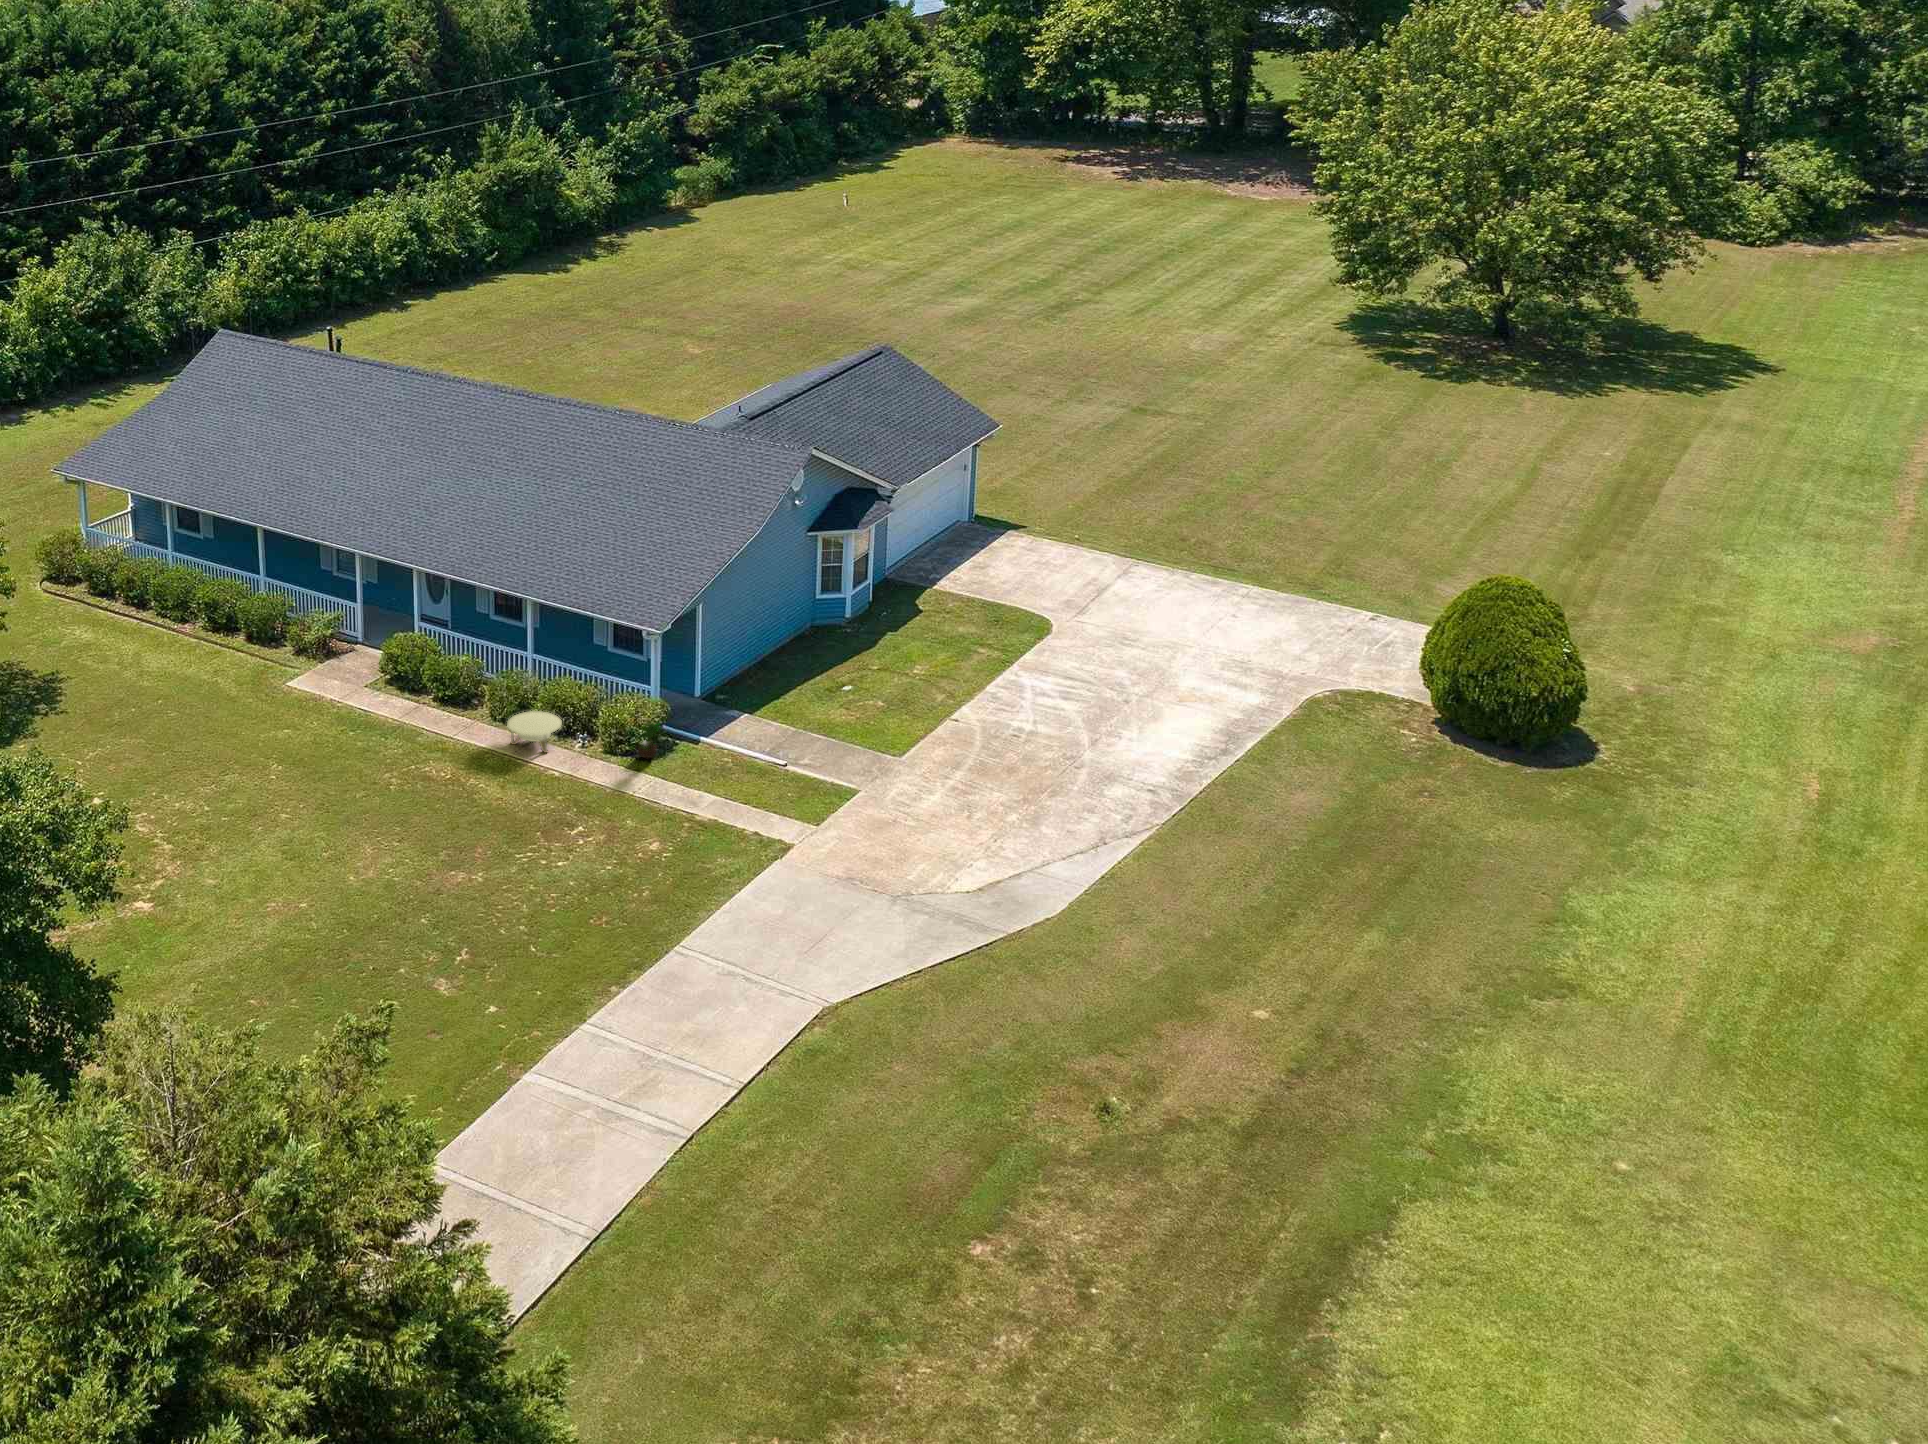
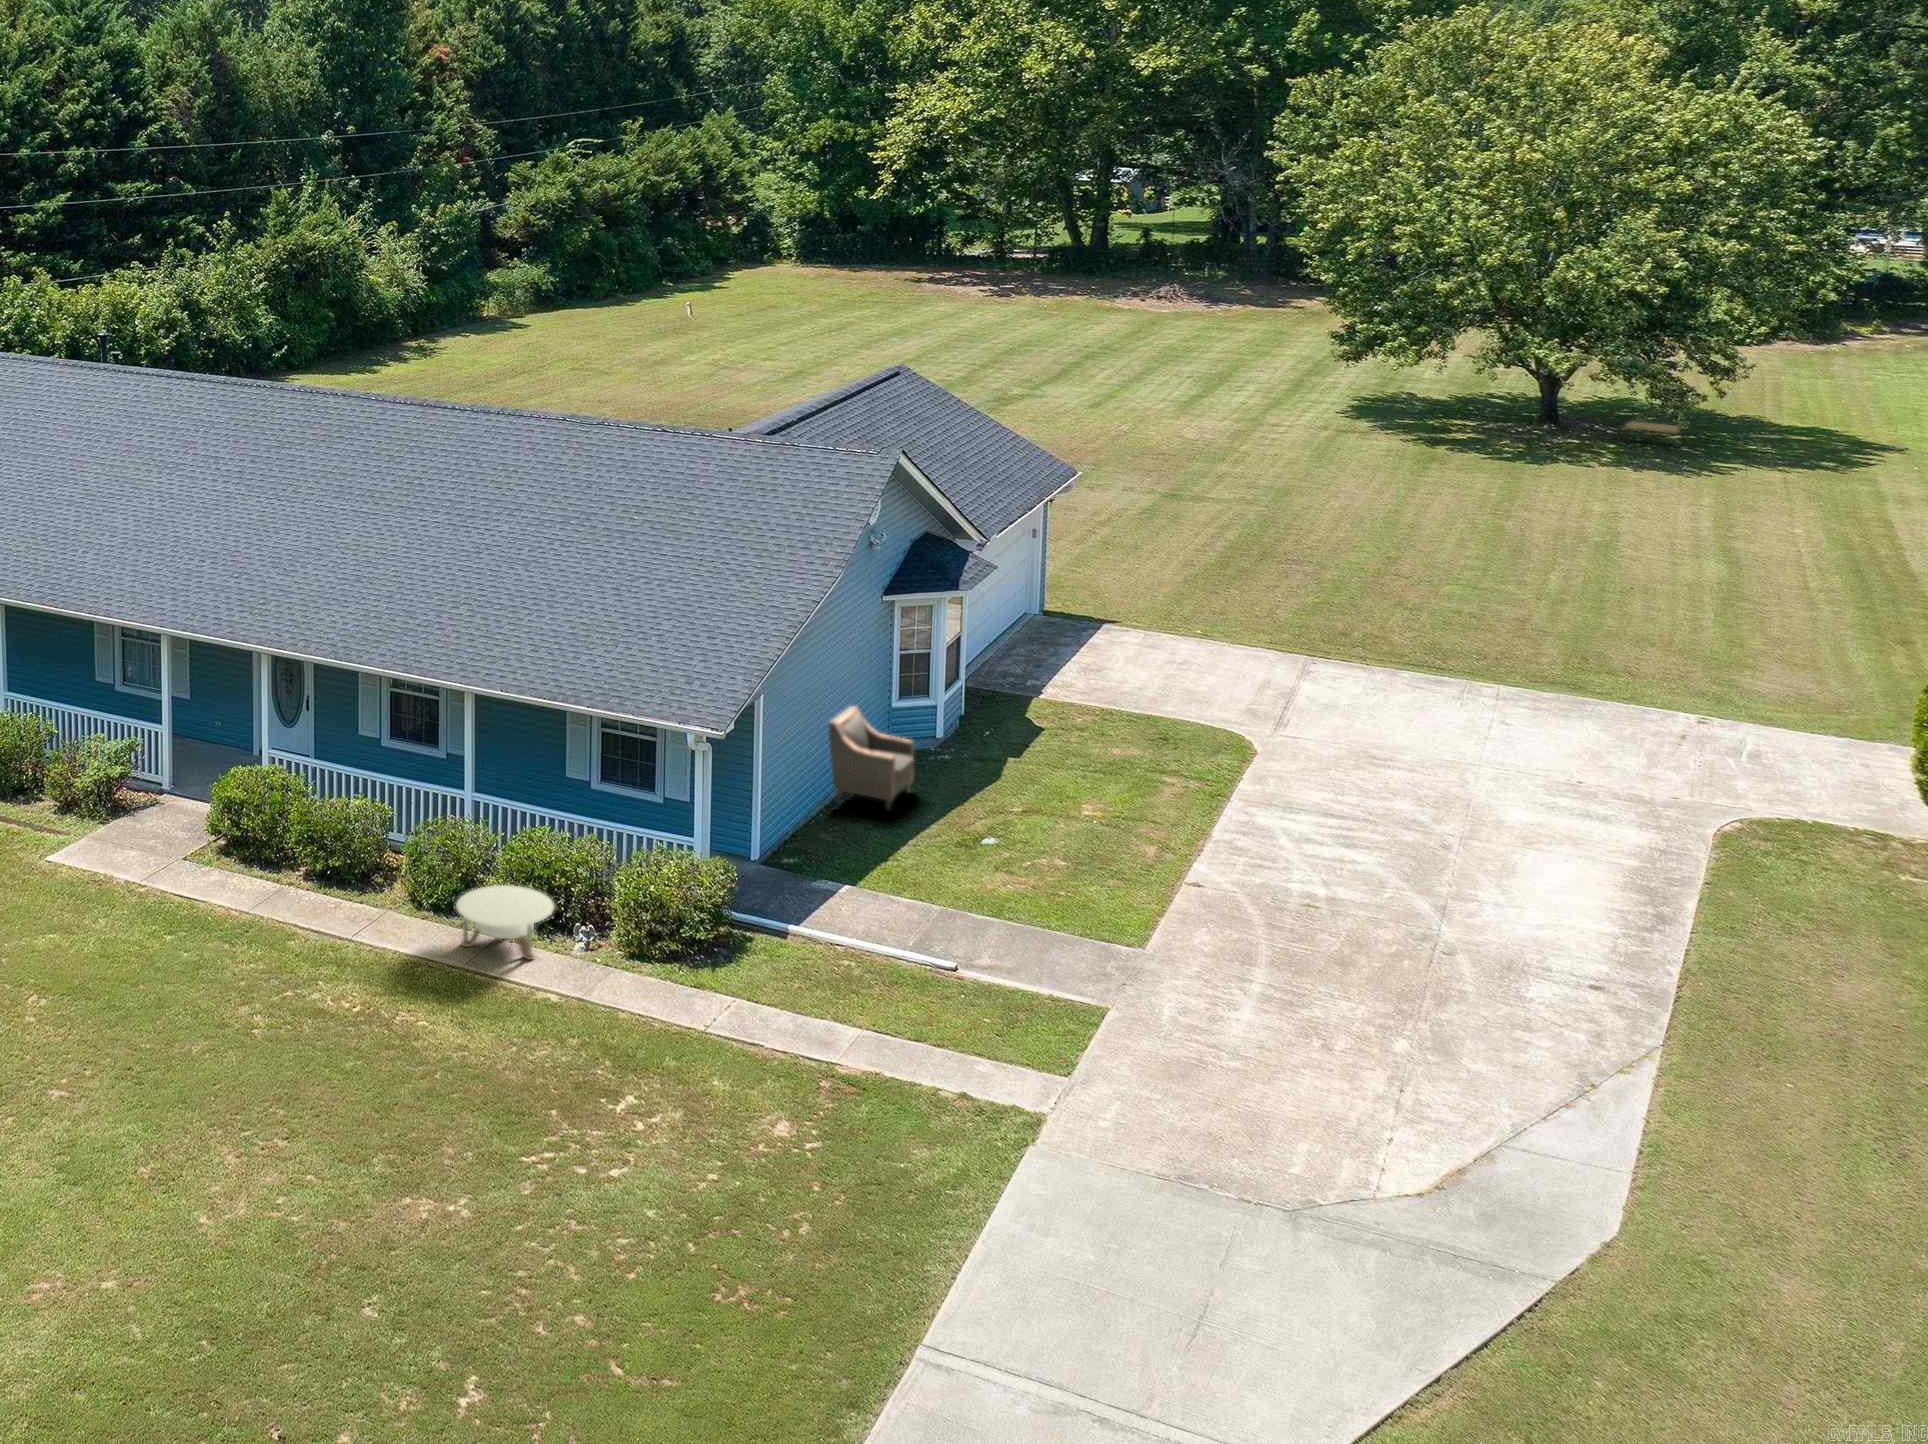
bench: none [1533,347,1578,370] -> present [1625,421,1679,437]
chair: none [758,602,814,667] -> present [829,706,914,810]
potted tree: present [638,722,660,758] -> none [696,891,743,964]

